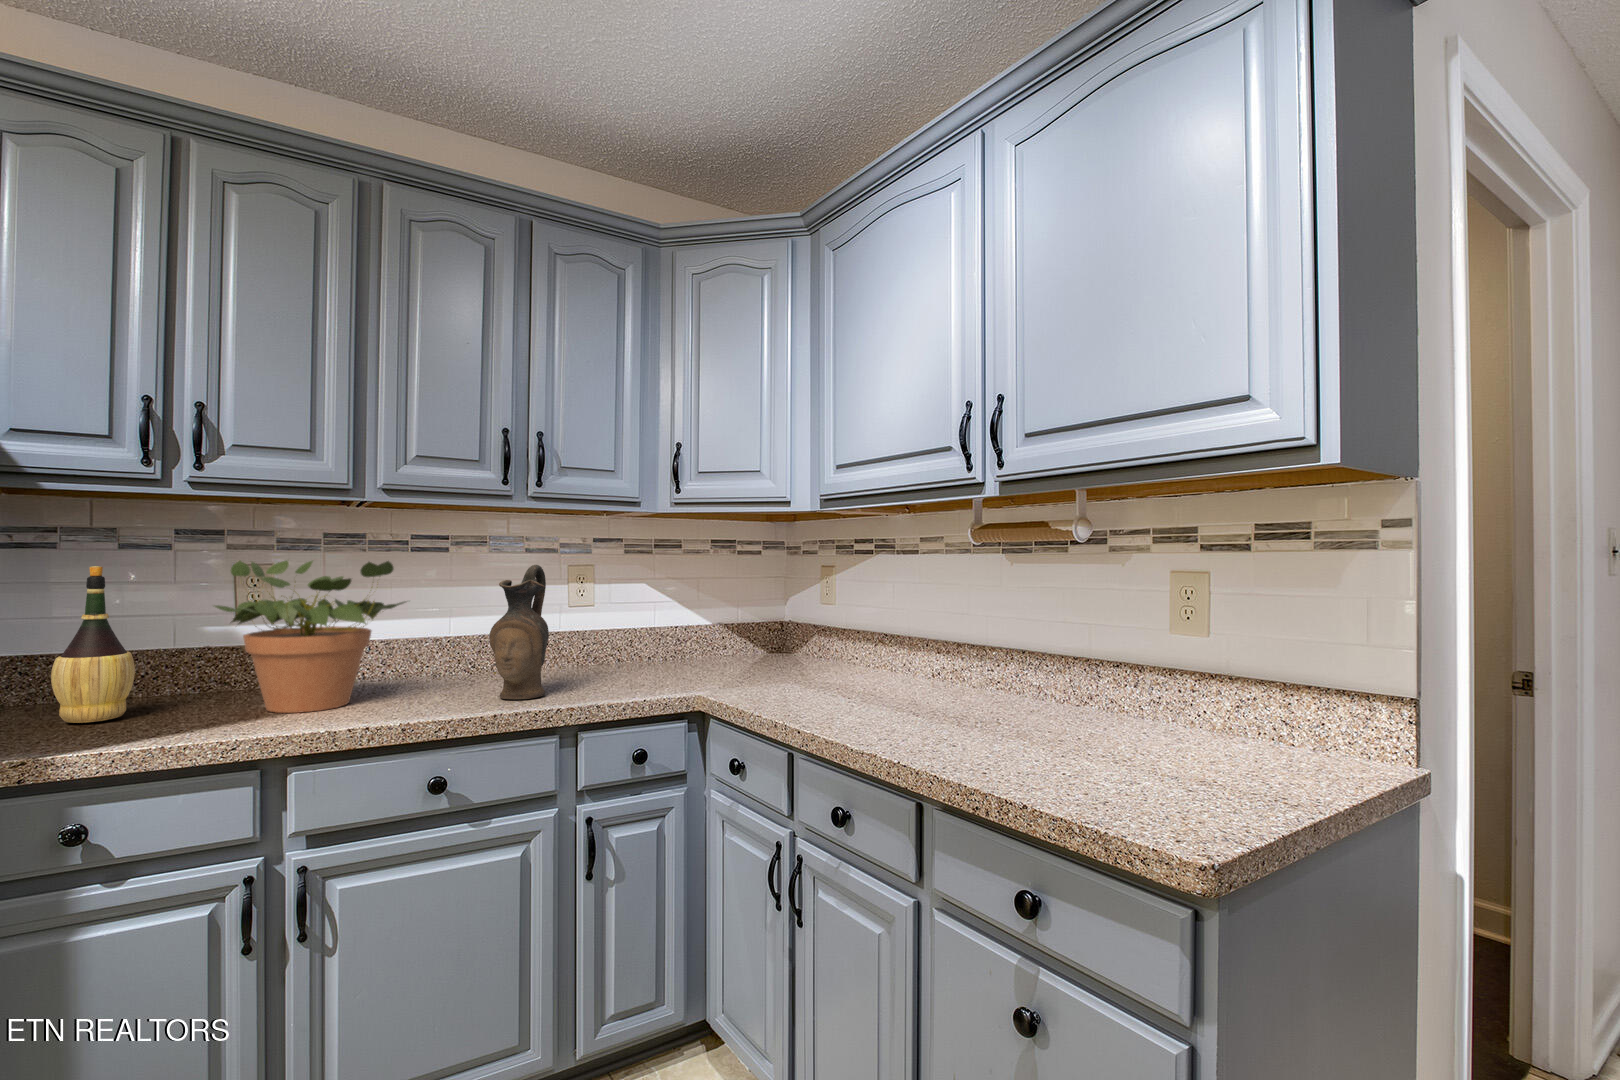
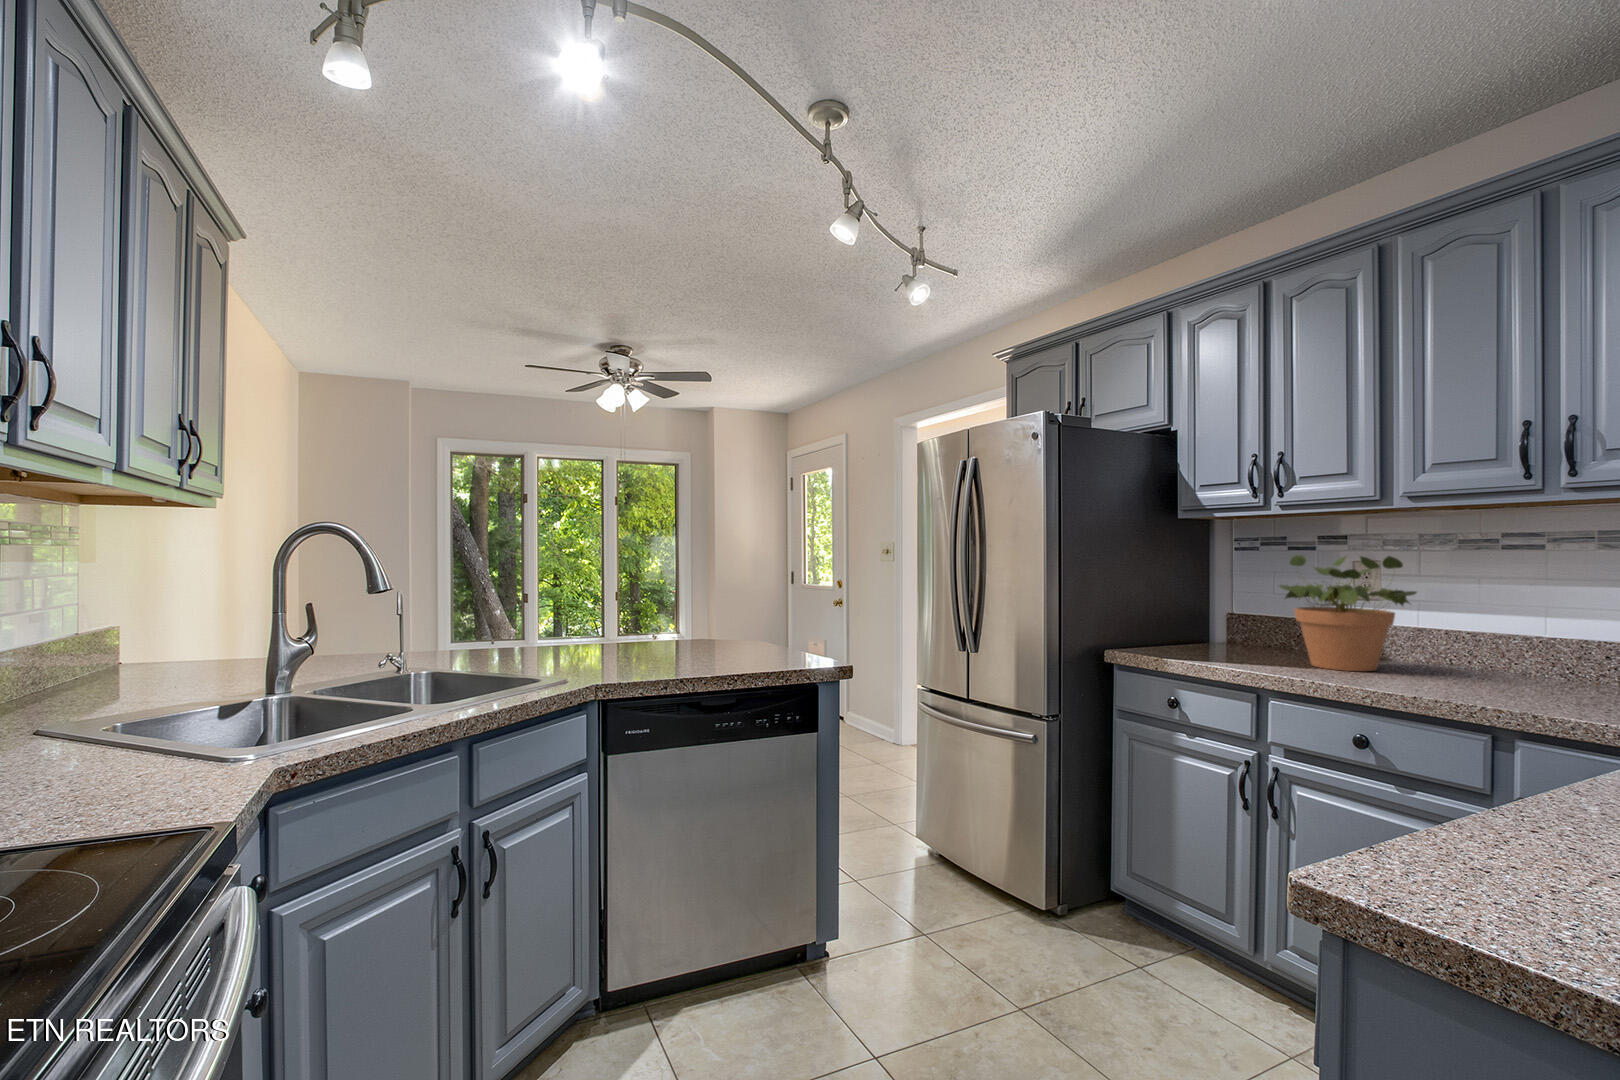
ceramic pitcher: present [489,565,549,699] -> none [1456,561,1554,700]
wine bottle: present [51,566,135,723] -> none [1214,557,1257,651]

